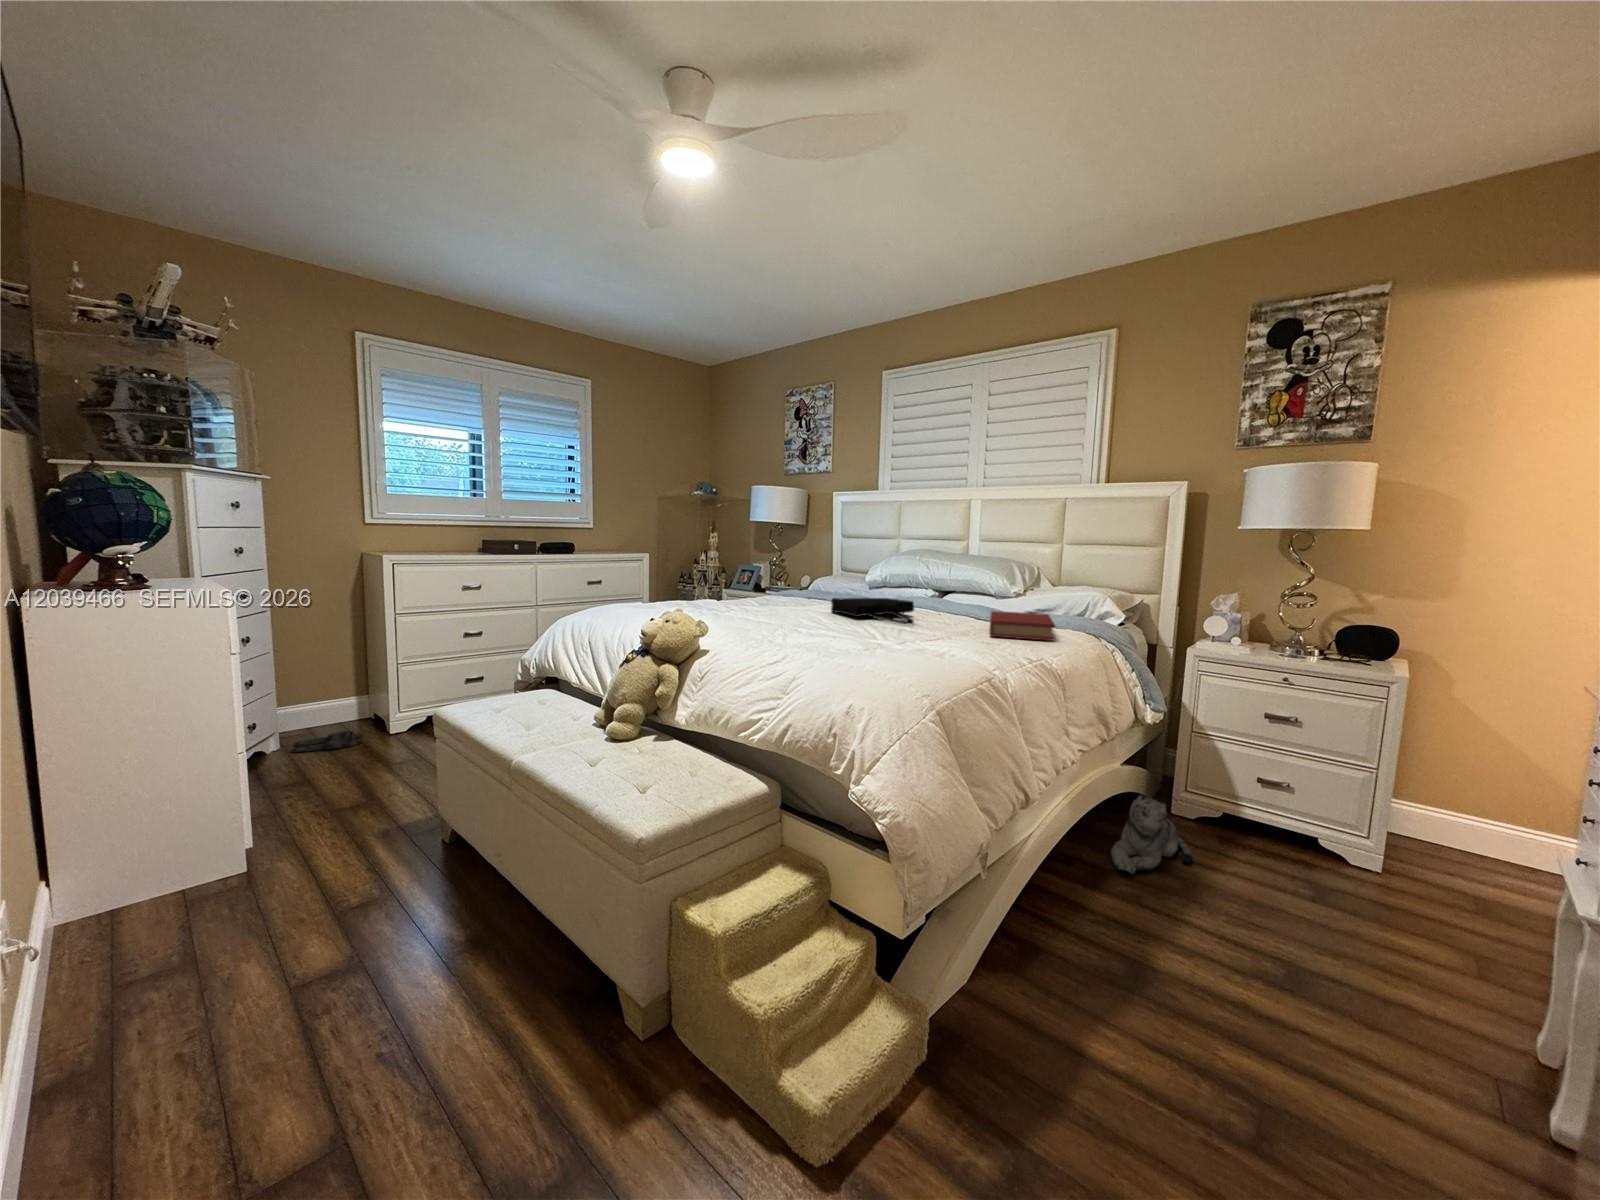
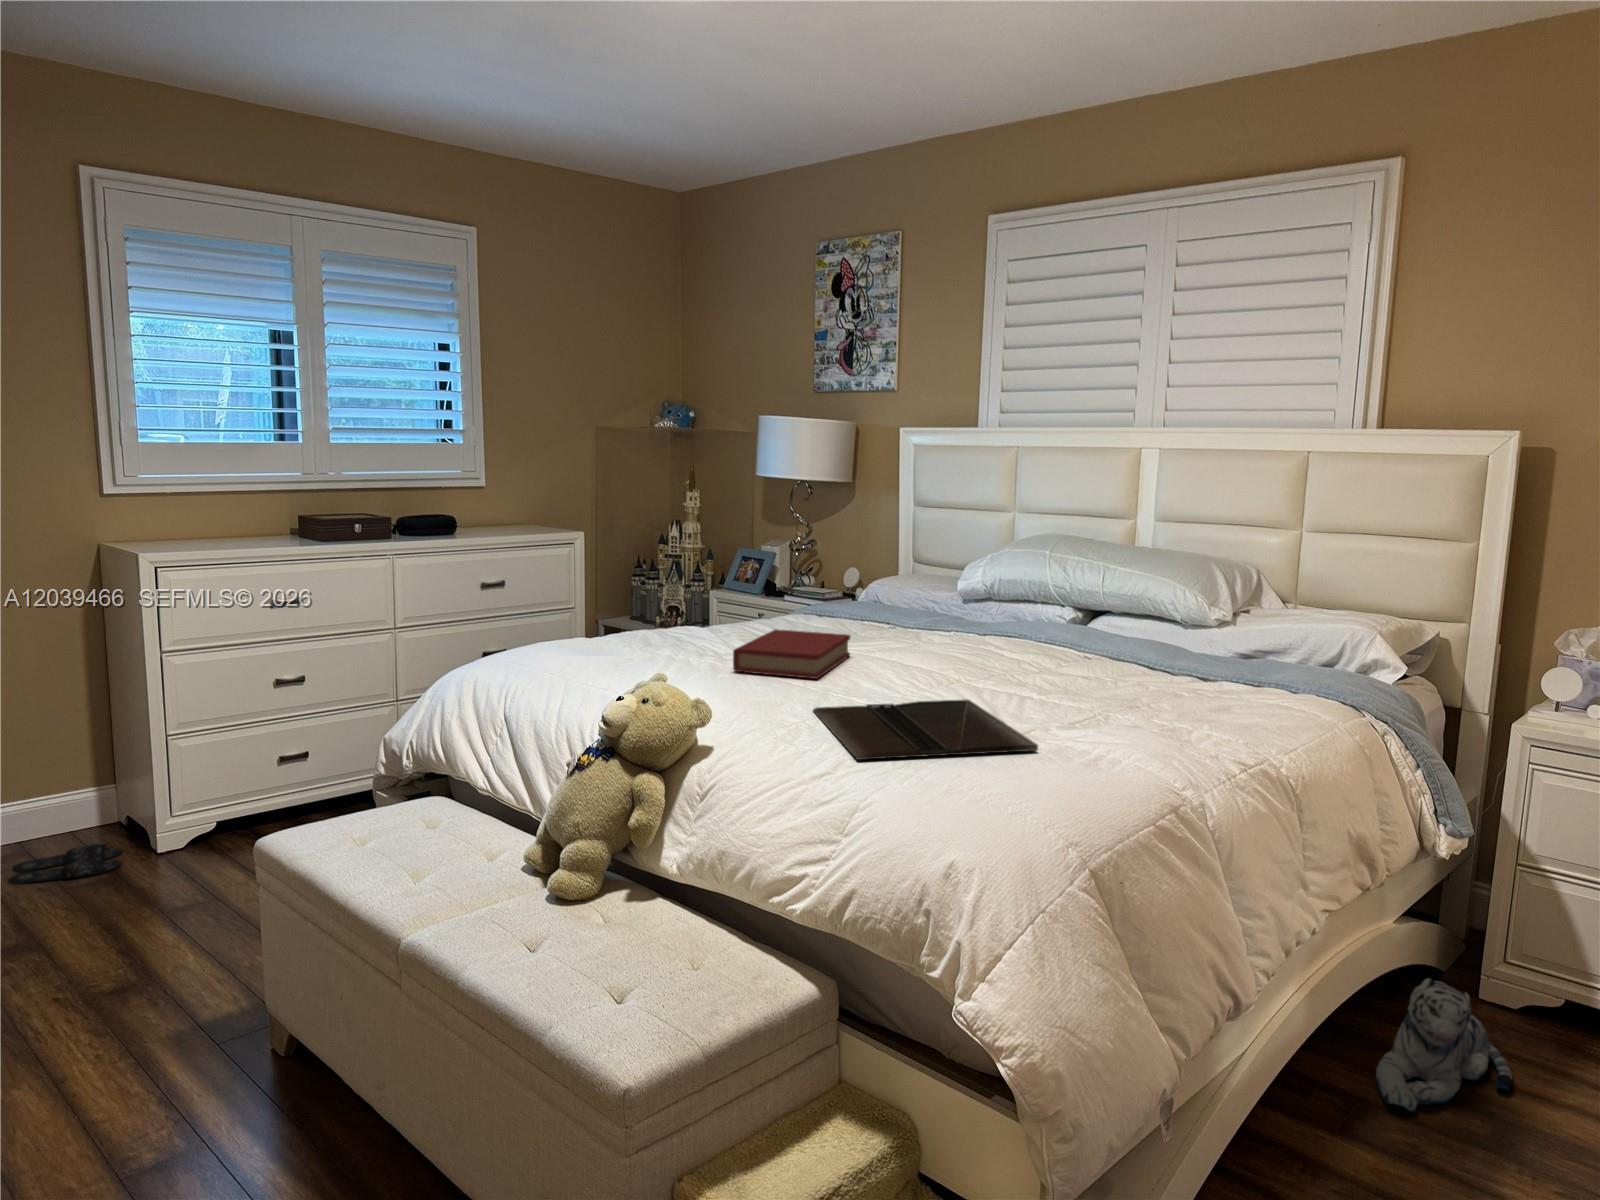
tote bag: present [831,598,914,624] -> none [905,631,1047,688]
hardback book: present [990,611,1055,641] -> present [733,630,851,679]
laptop: none [773,628,906,654] -> present [813,699,1038,760]

